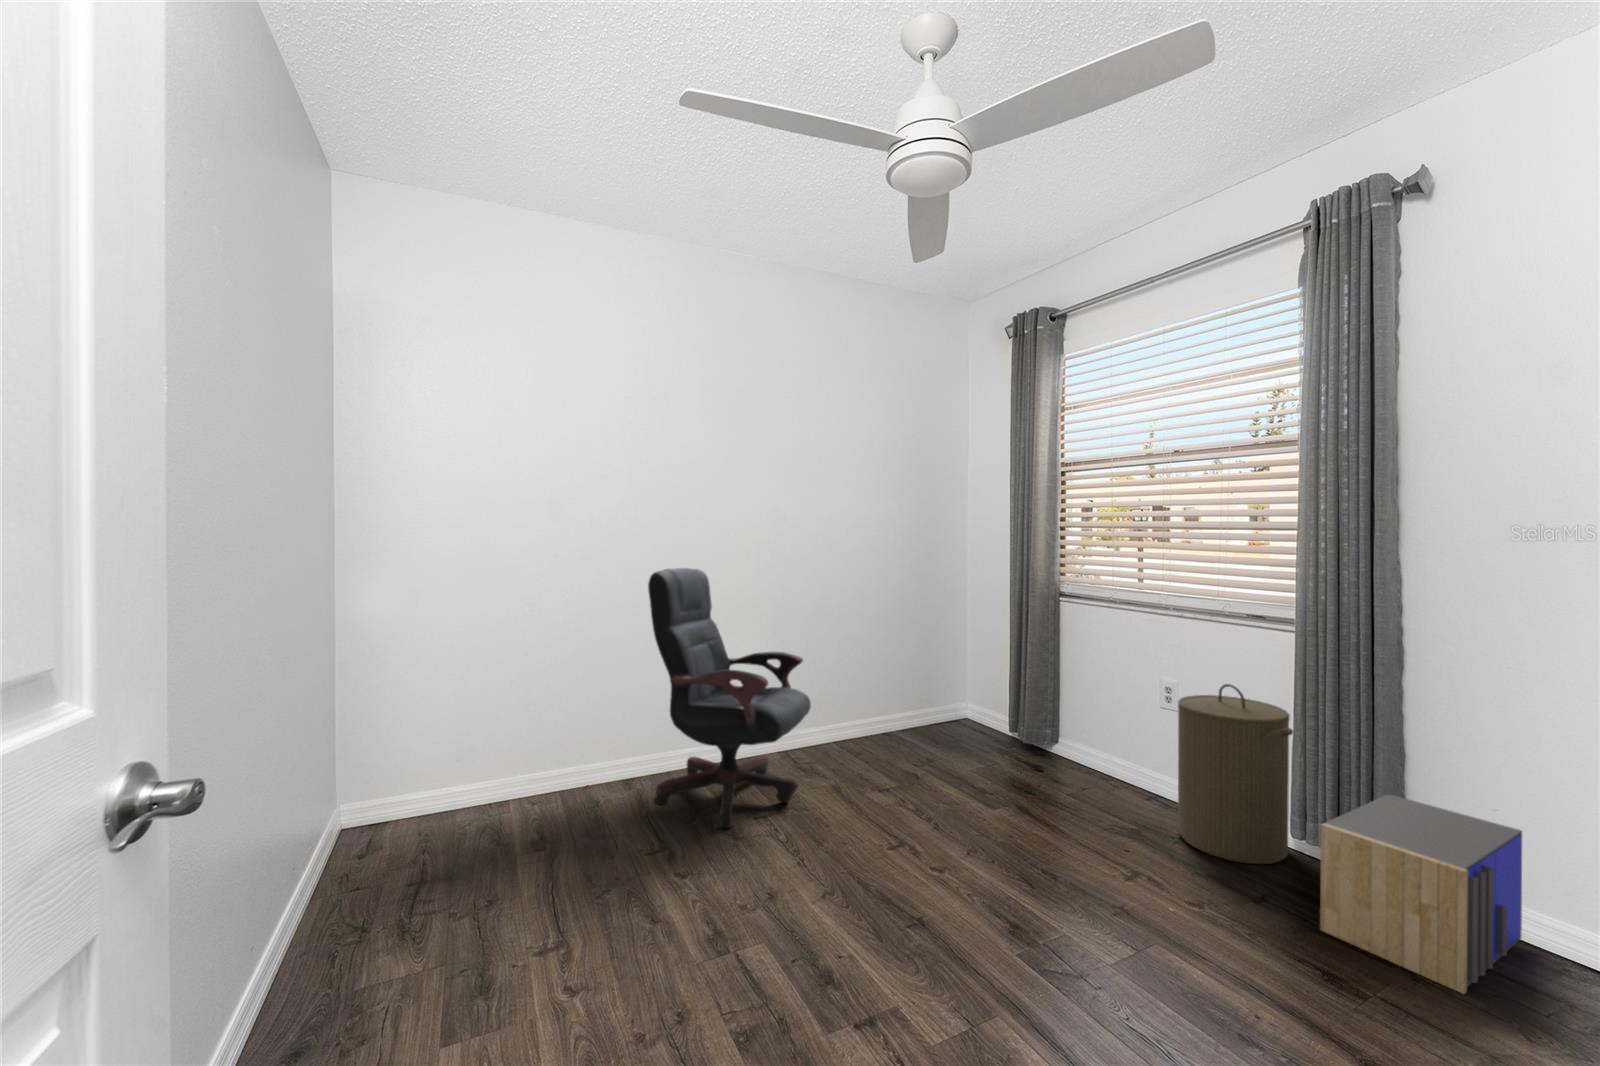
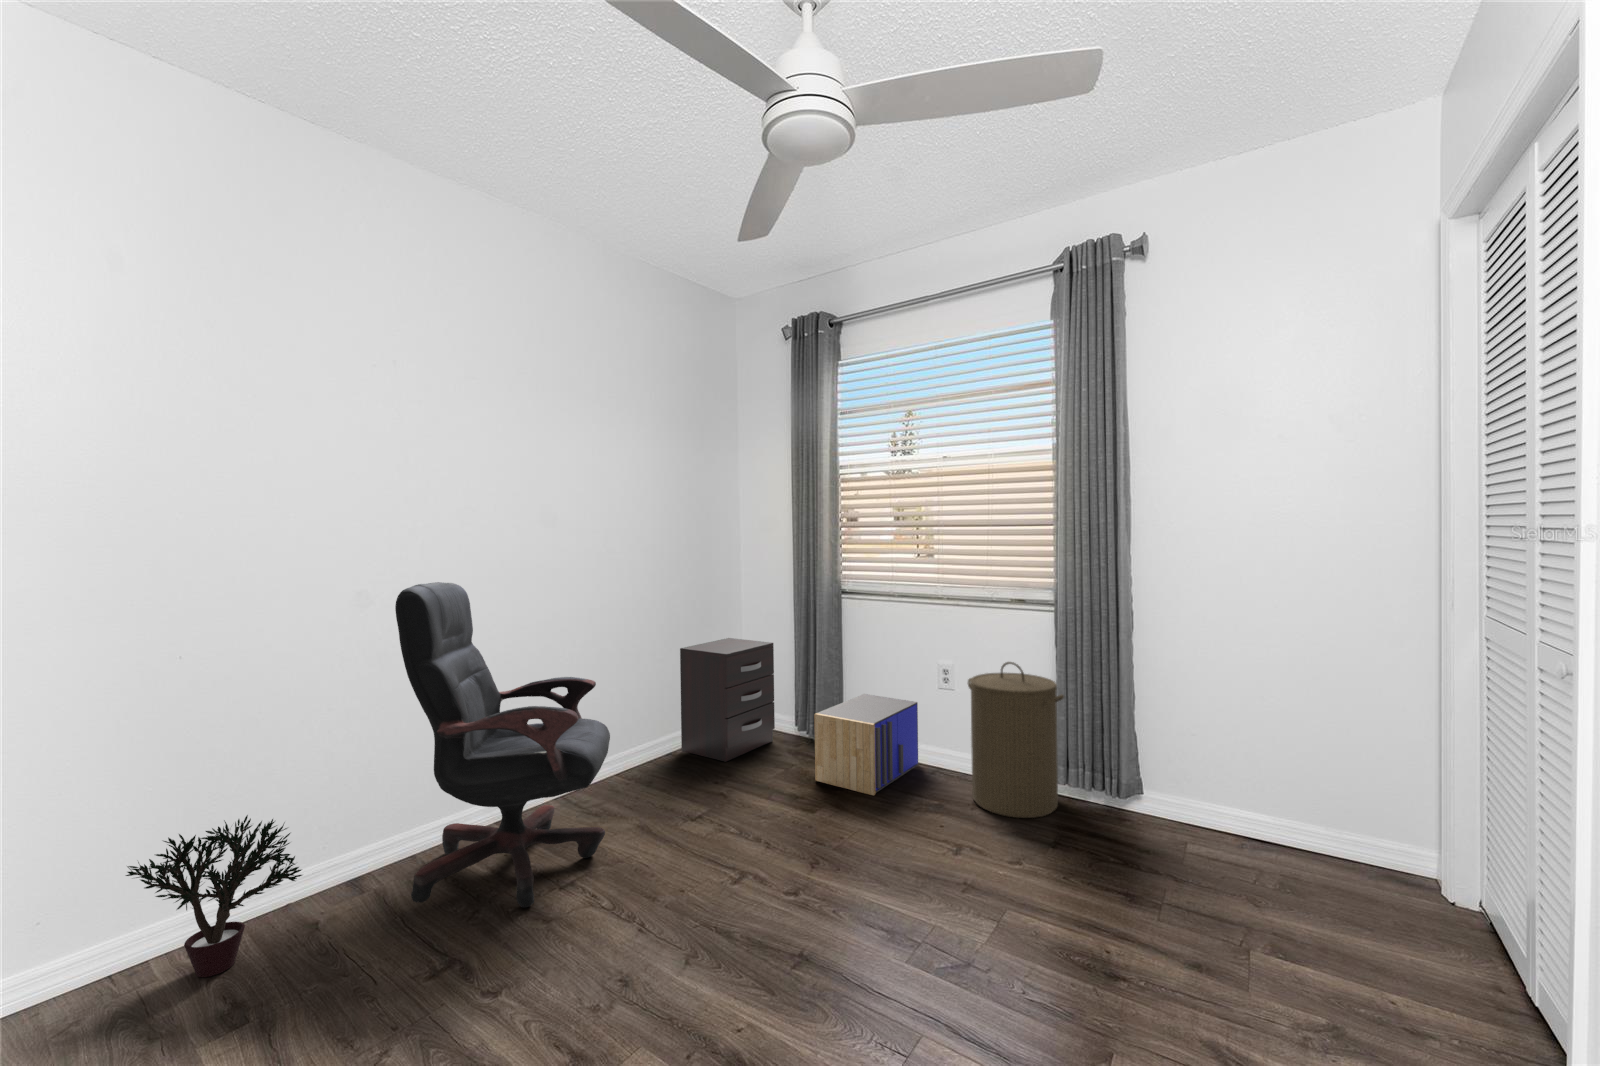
dresser: none [899,634,991,750] -> present [680,638,775,762]
potted plant: none [493,721,585,823] -> present [126,815,302,977]
nightstand: present [1320,795,1522,994] -> present [814,694,918,795]

